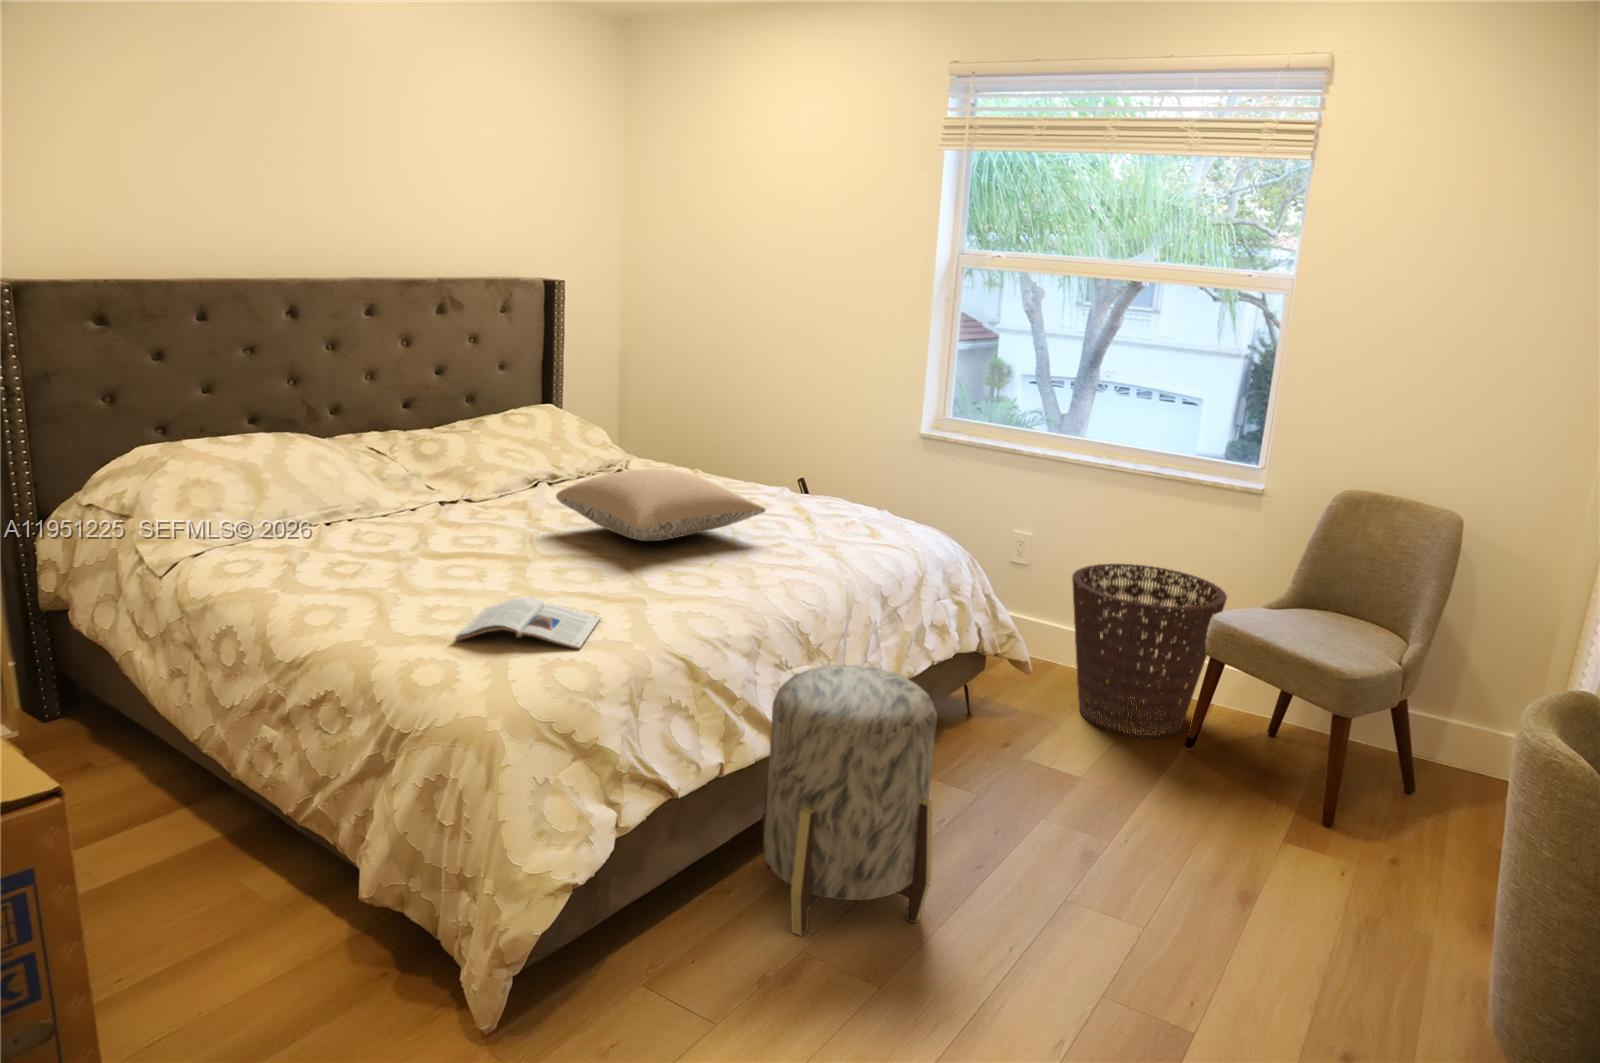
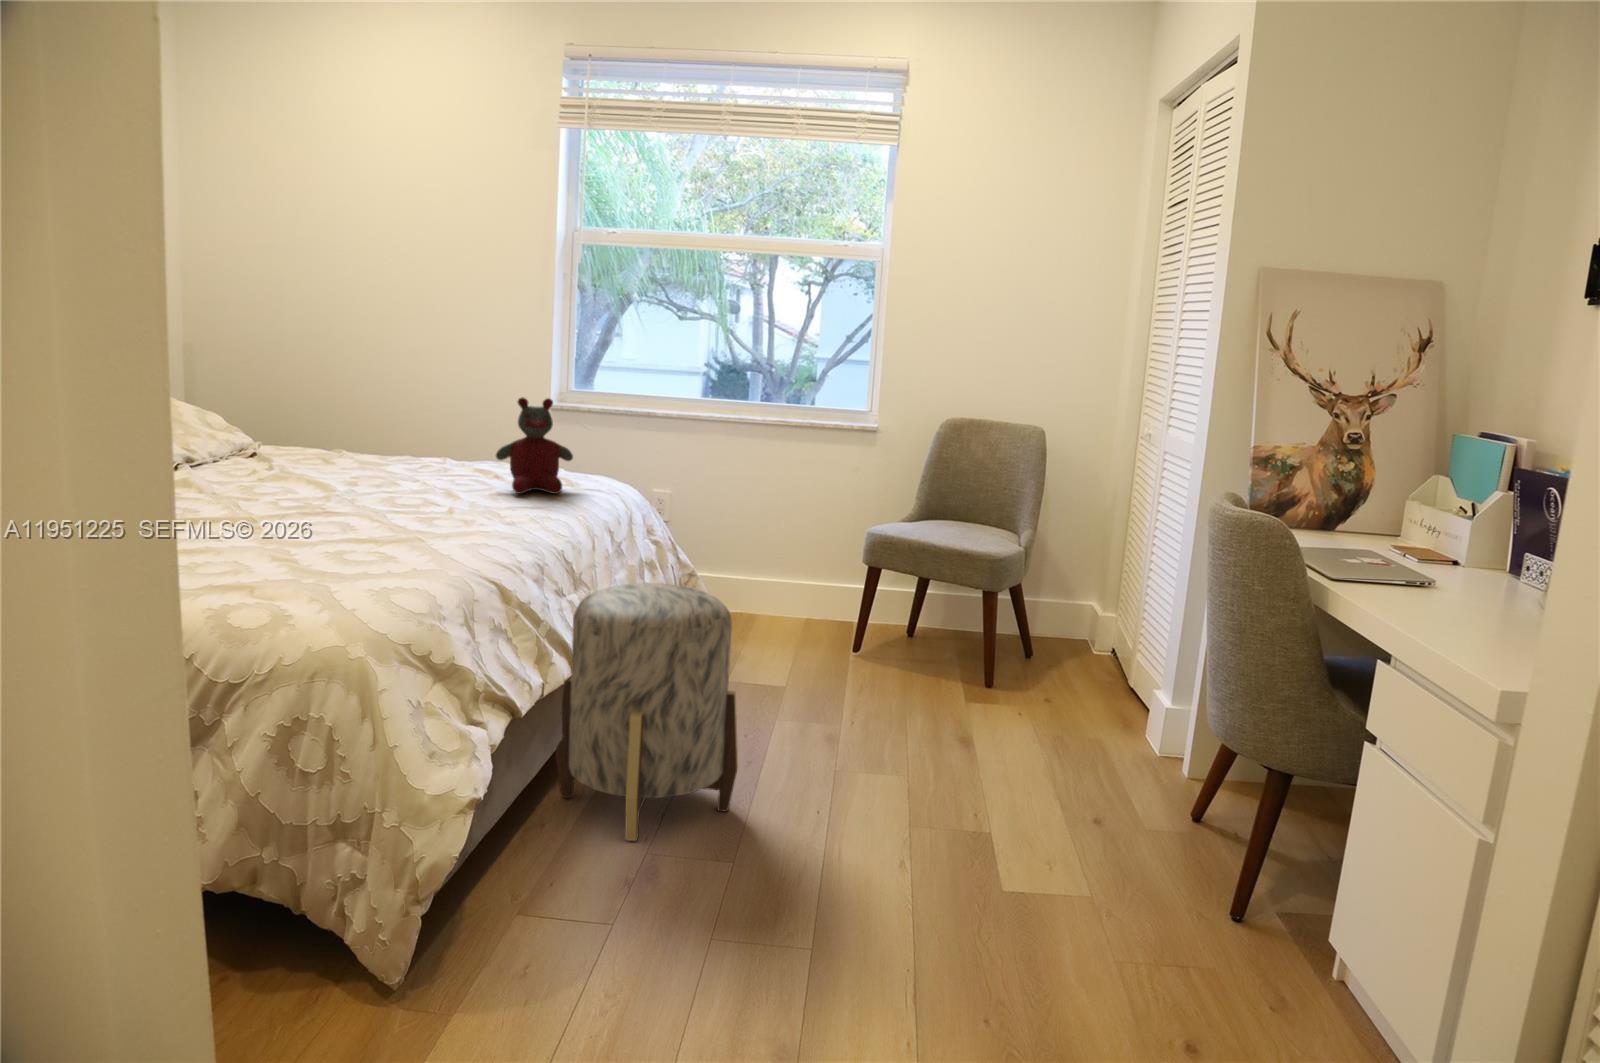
stuffed bear: none [794,446,869,546] -> present [496,397,573,494]
pillow: present [556,469,766,541] -> none [231,430,475,502]
basket: present [1072,564,1227,737] -> none [738,506,871,654]
magazine: present [455,597,601,649] -> none [247,544,396,588]

